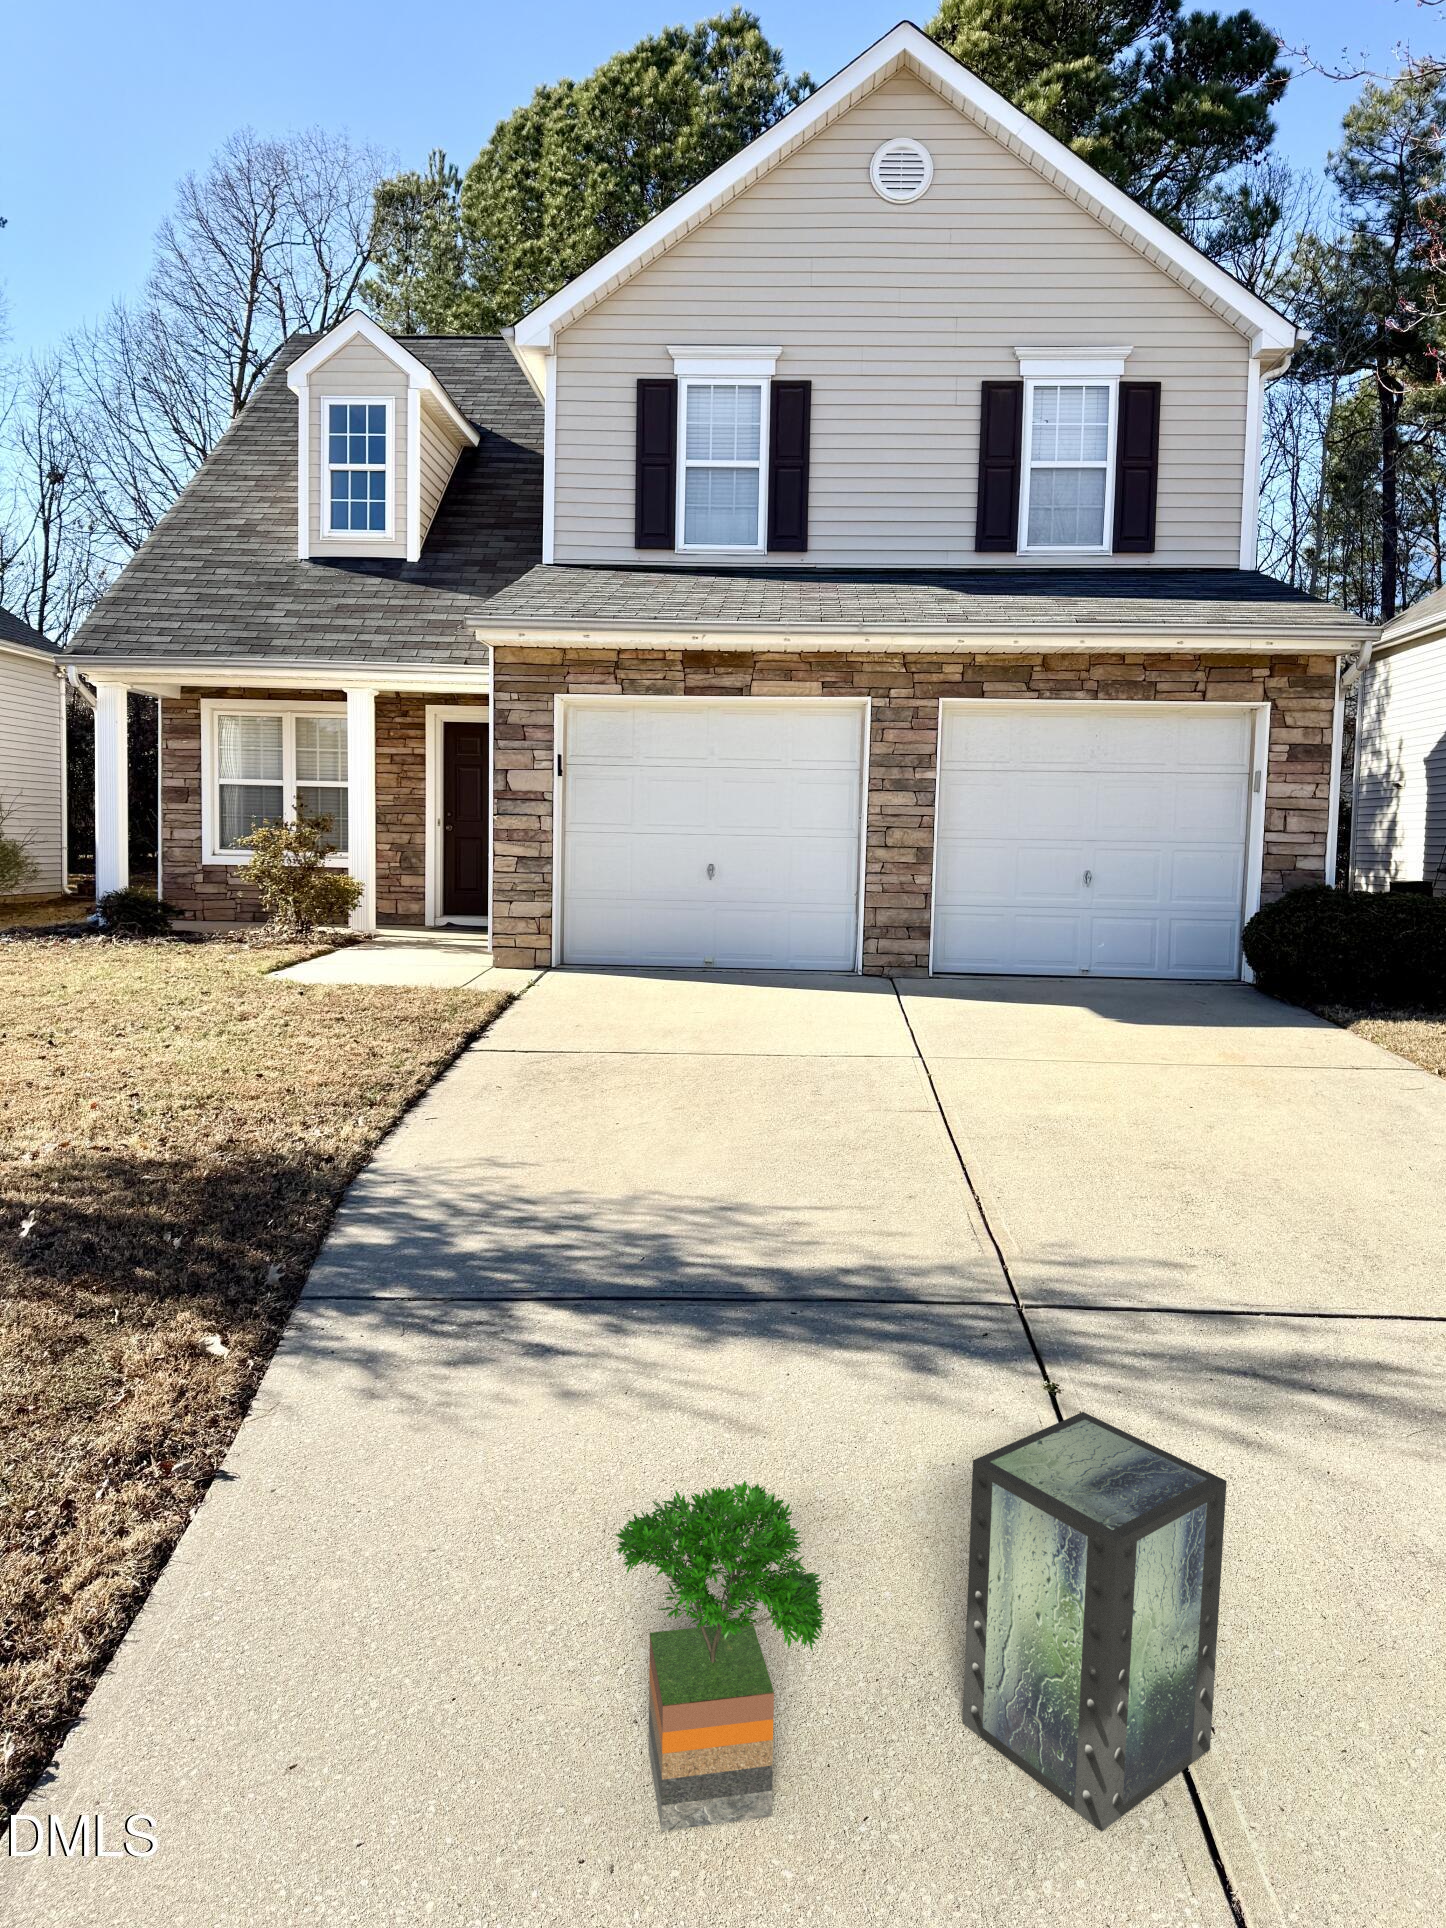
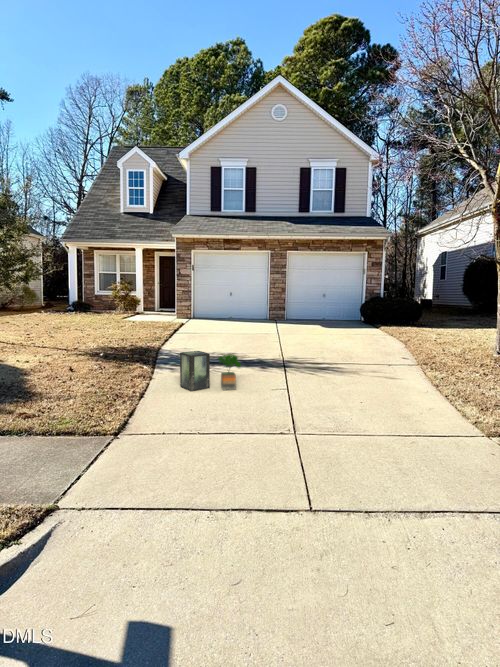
storage box: present [963,1412,1227,1832] -> present [180,351,210,391]

